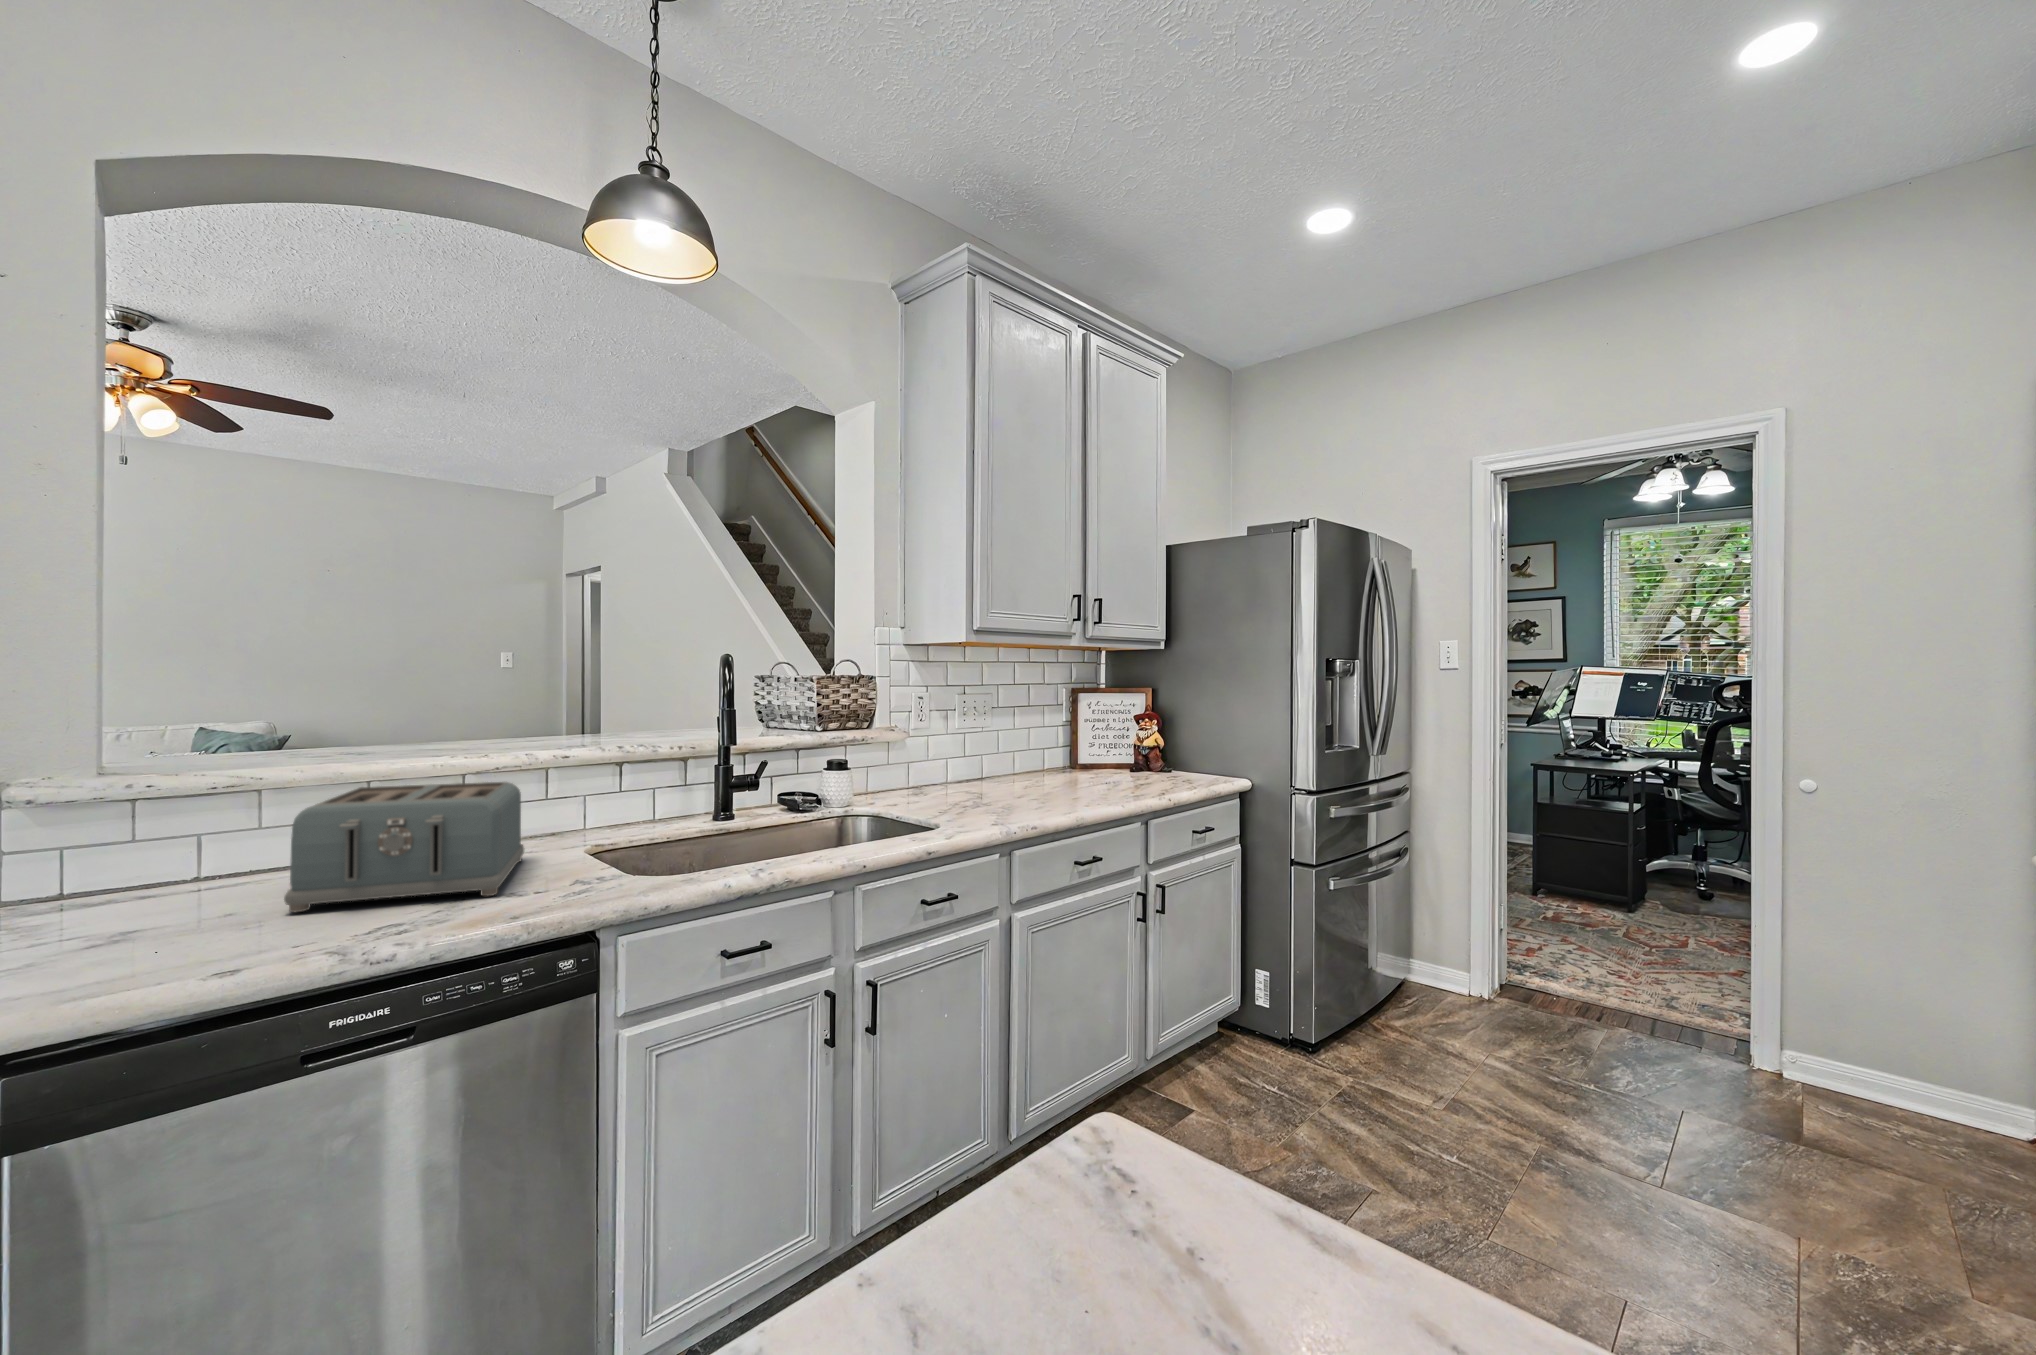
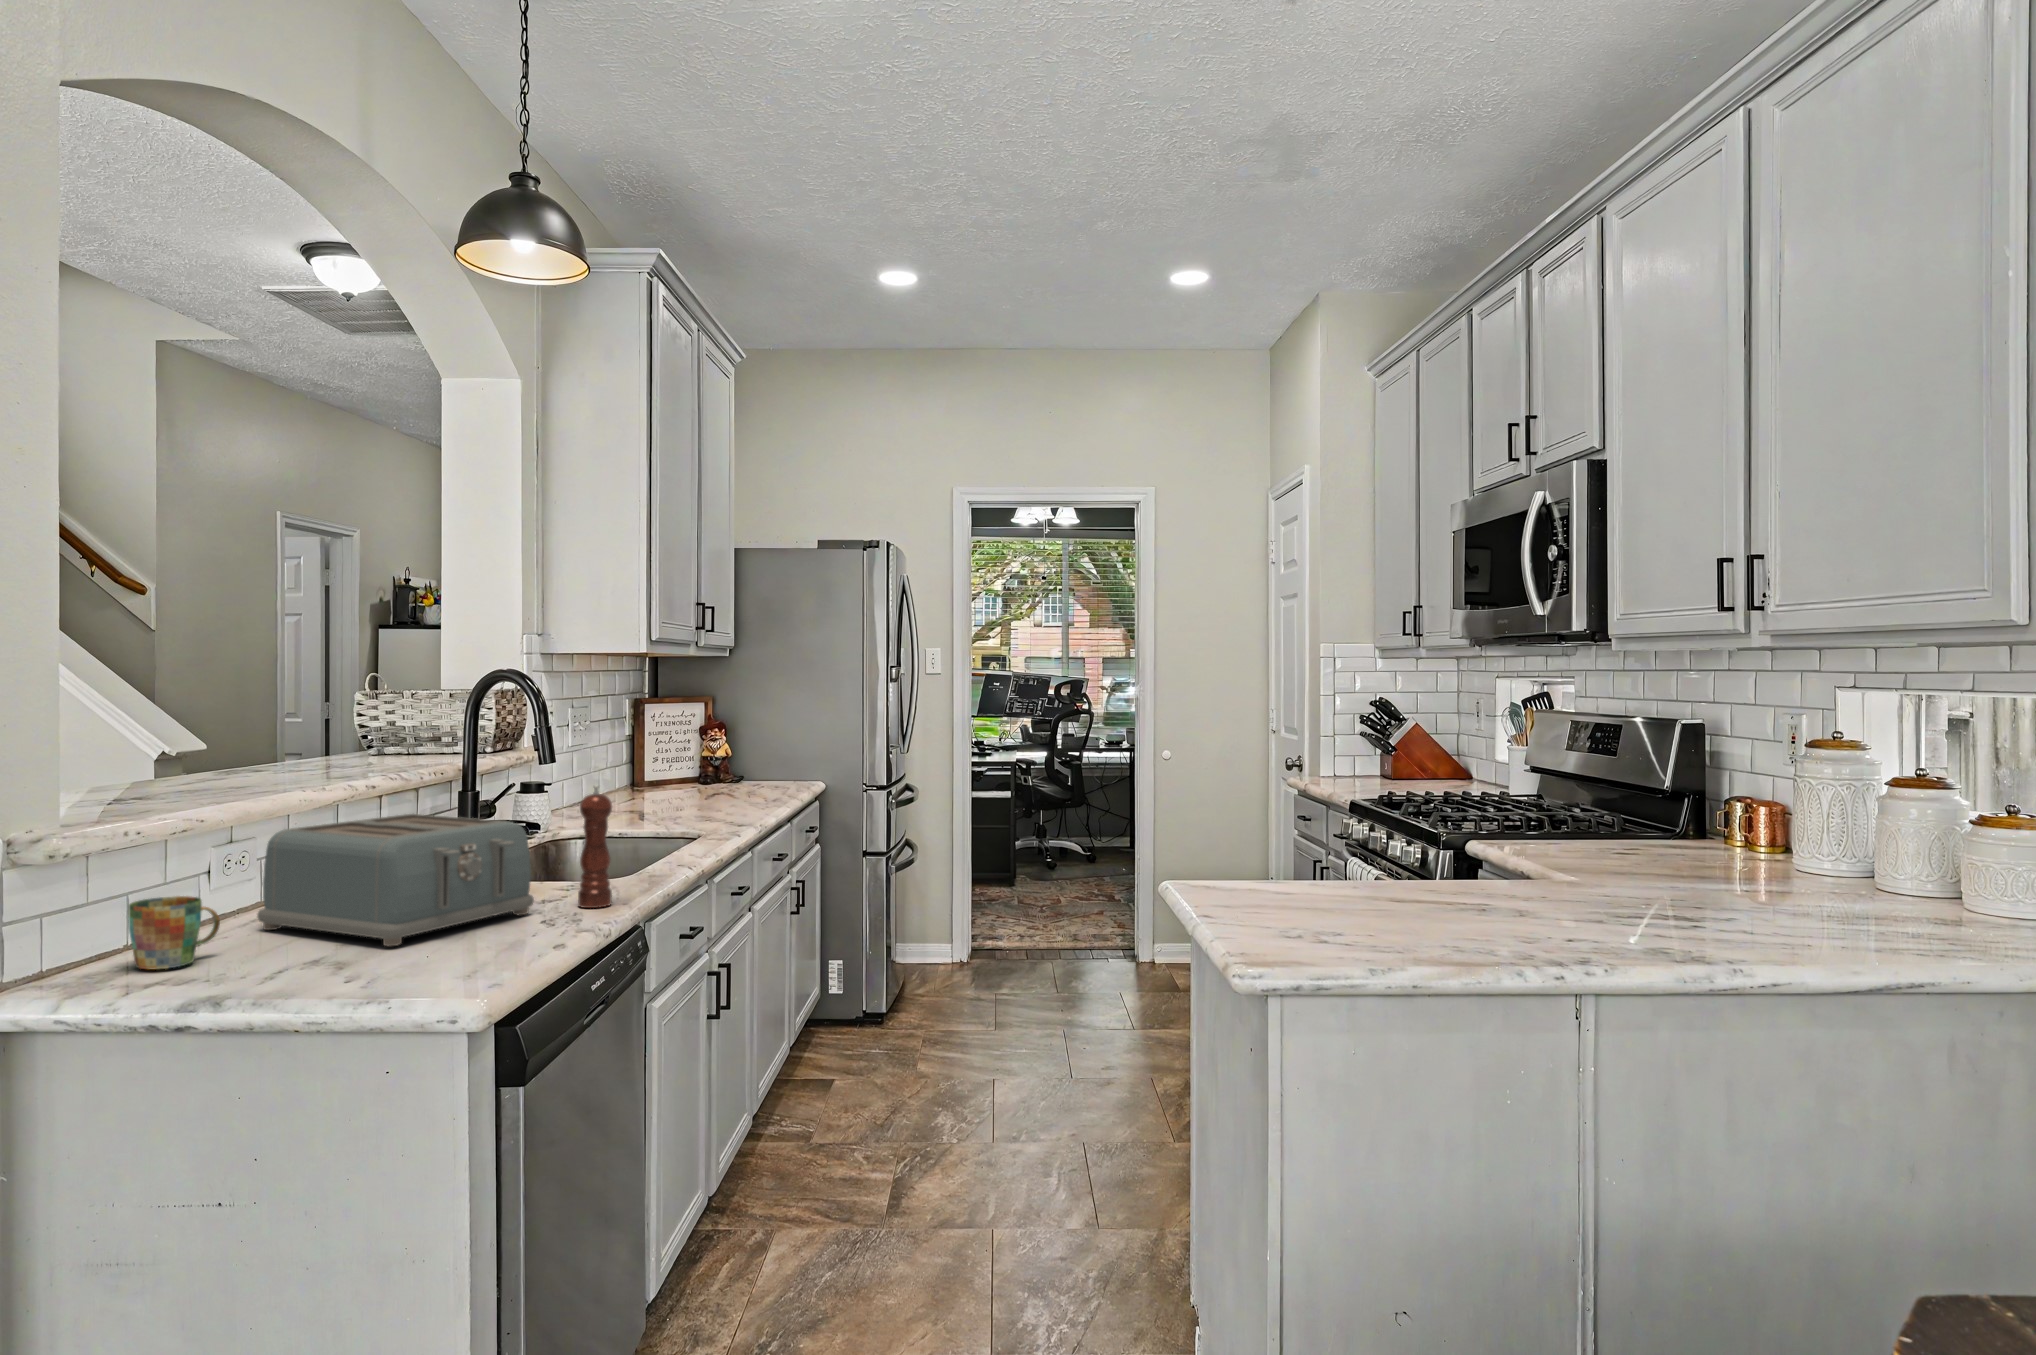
pepper mill: none [545,767,584,900] -> present [578,785,612,908]
mug: none [145,837,236,901] -> present [128,896,220,969]

